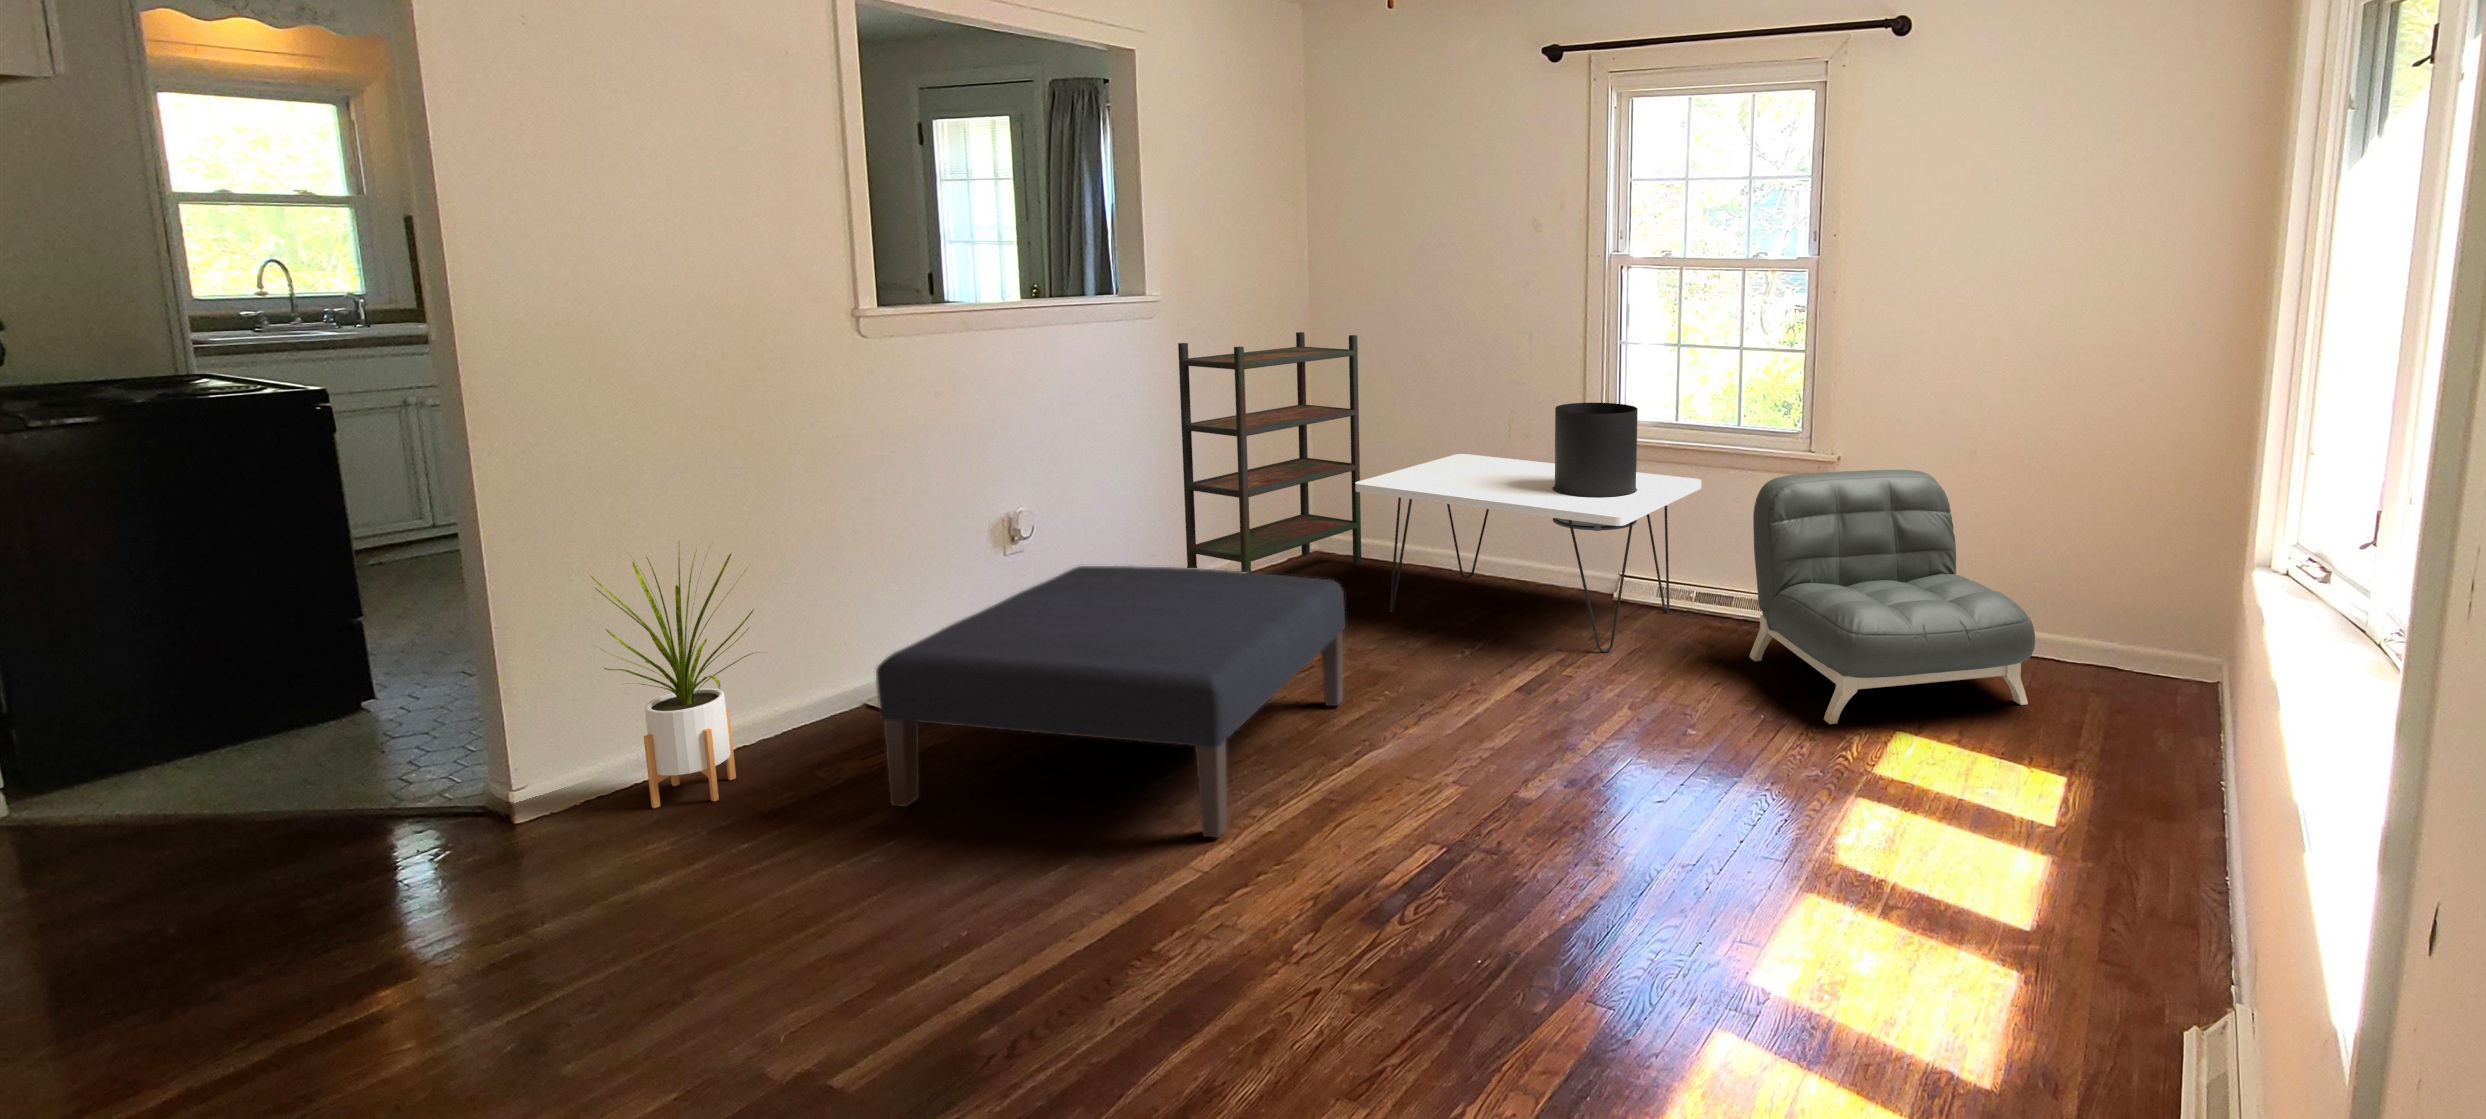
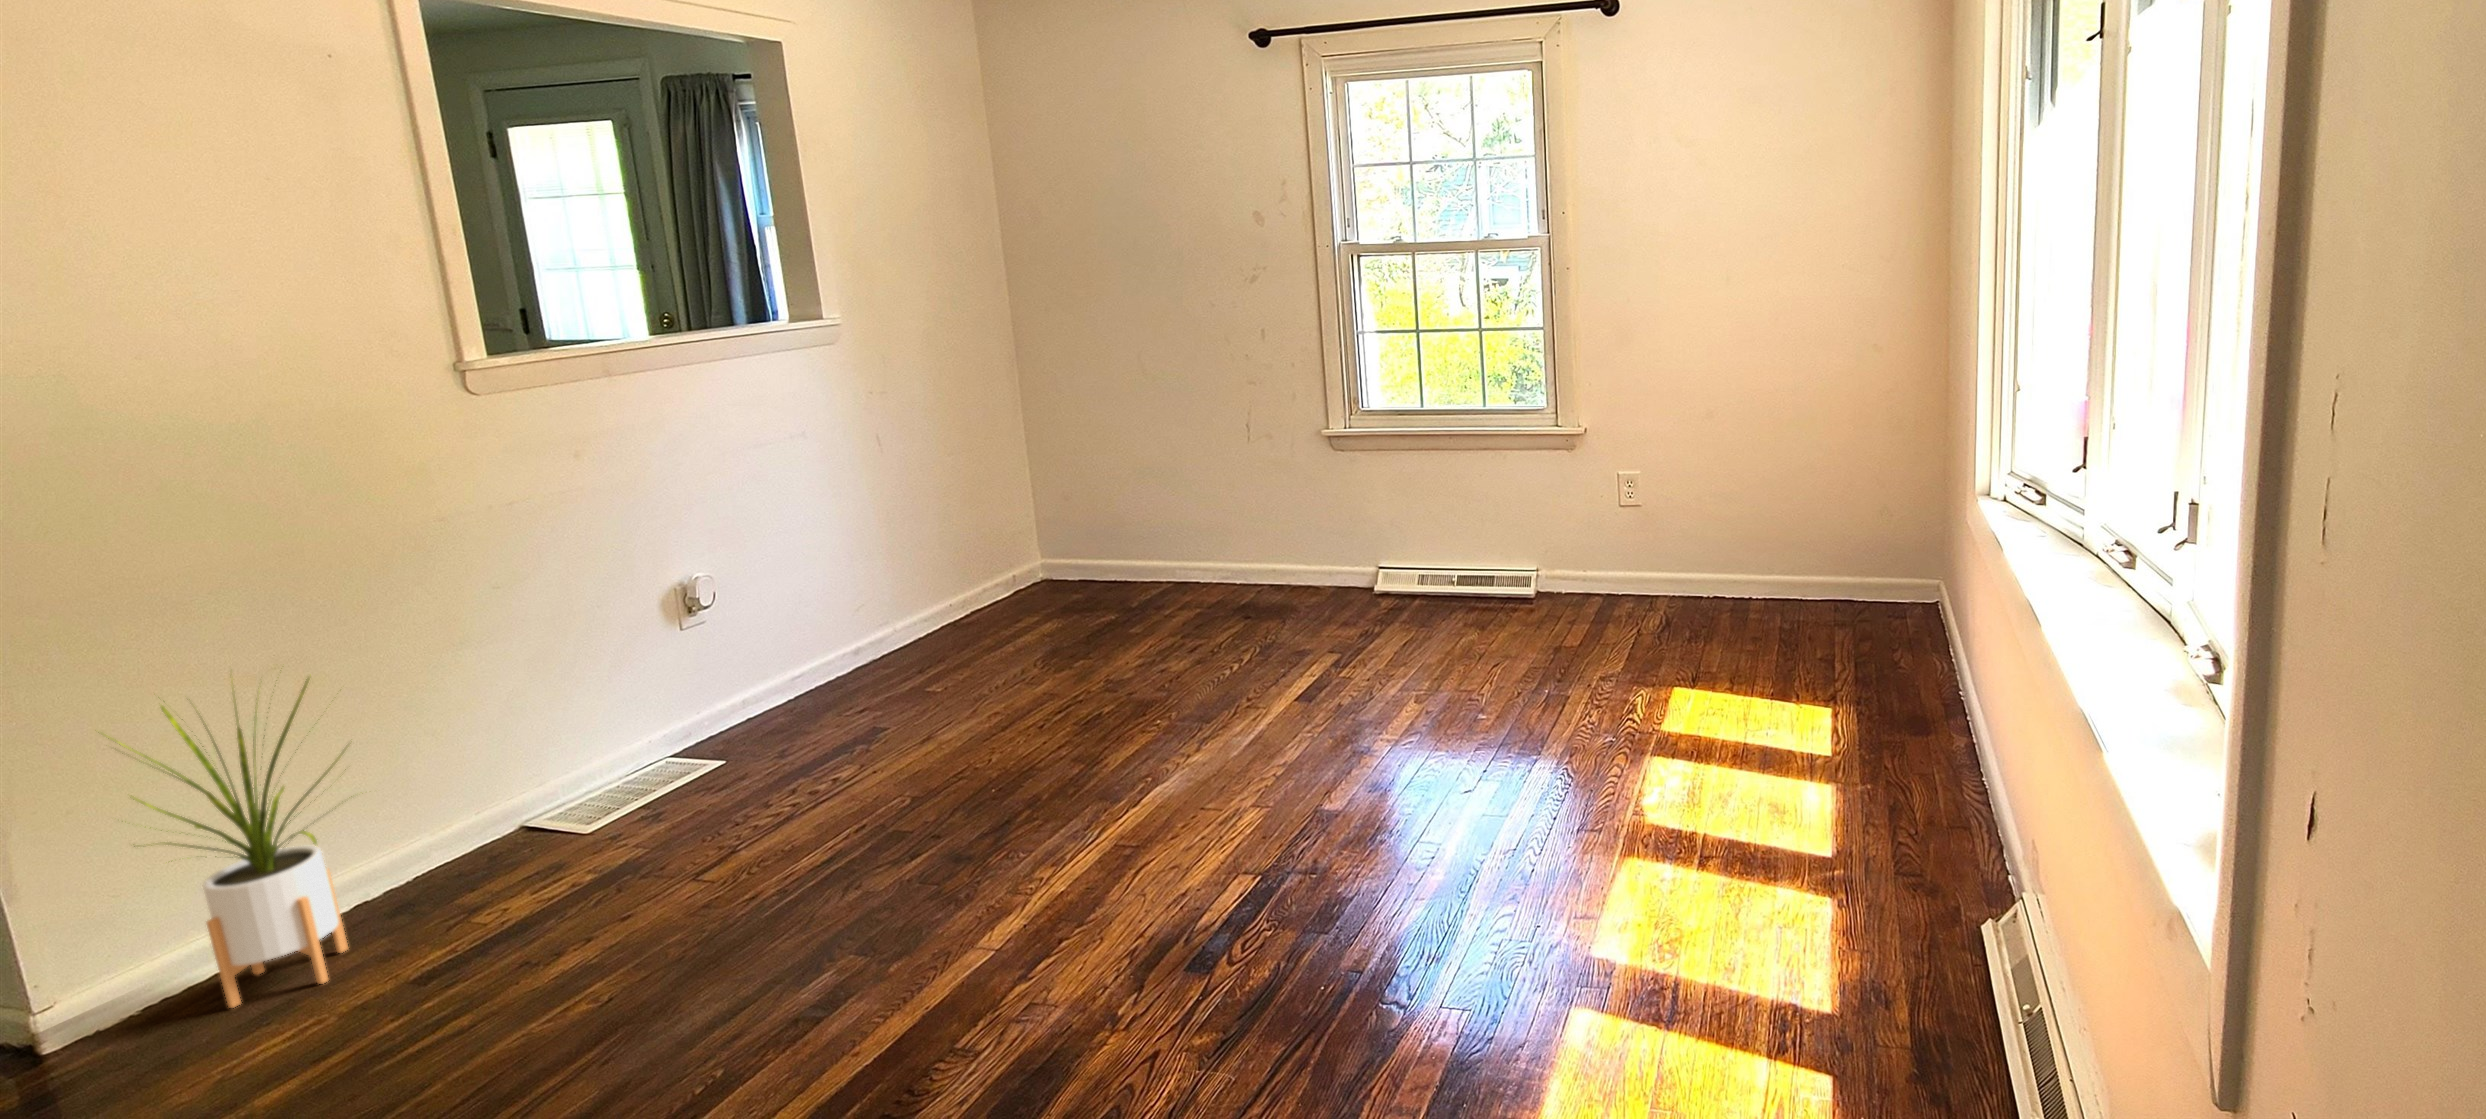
bookshelf: present [1178,332,1361,572] -> none [870,345,1103,648]
side table: present [1355,403,1701,652] -> none [1096,396,1458,648]
armchair: present [1749,470,2035,724] -> none [1517,437,1787,689]
ottoman: present [876,566,1345,838] -> none [542,612,1115,946]

